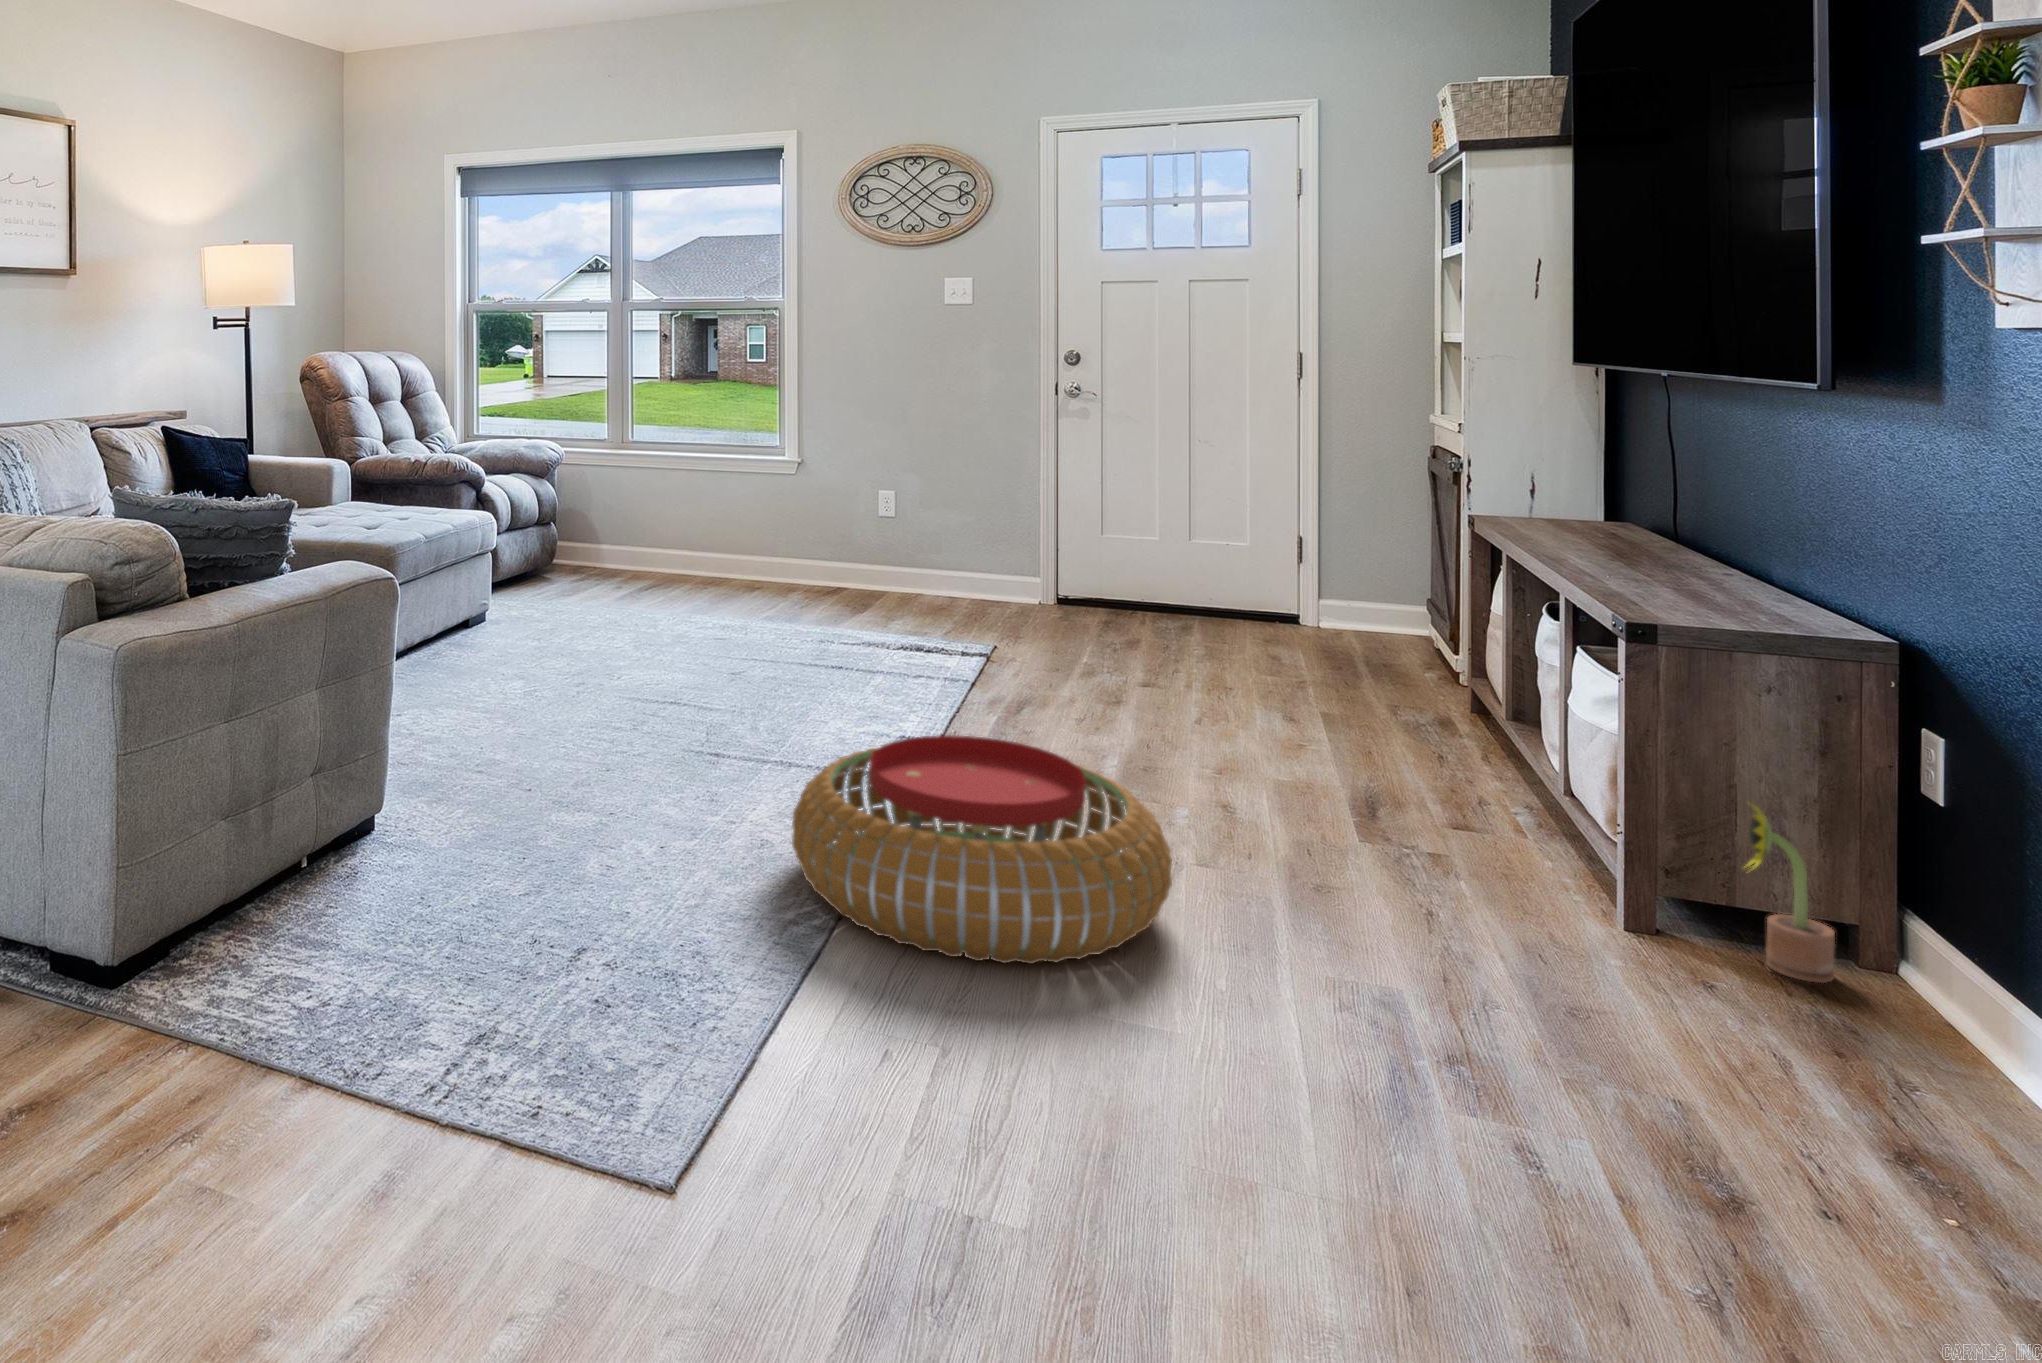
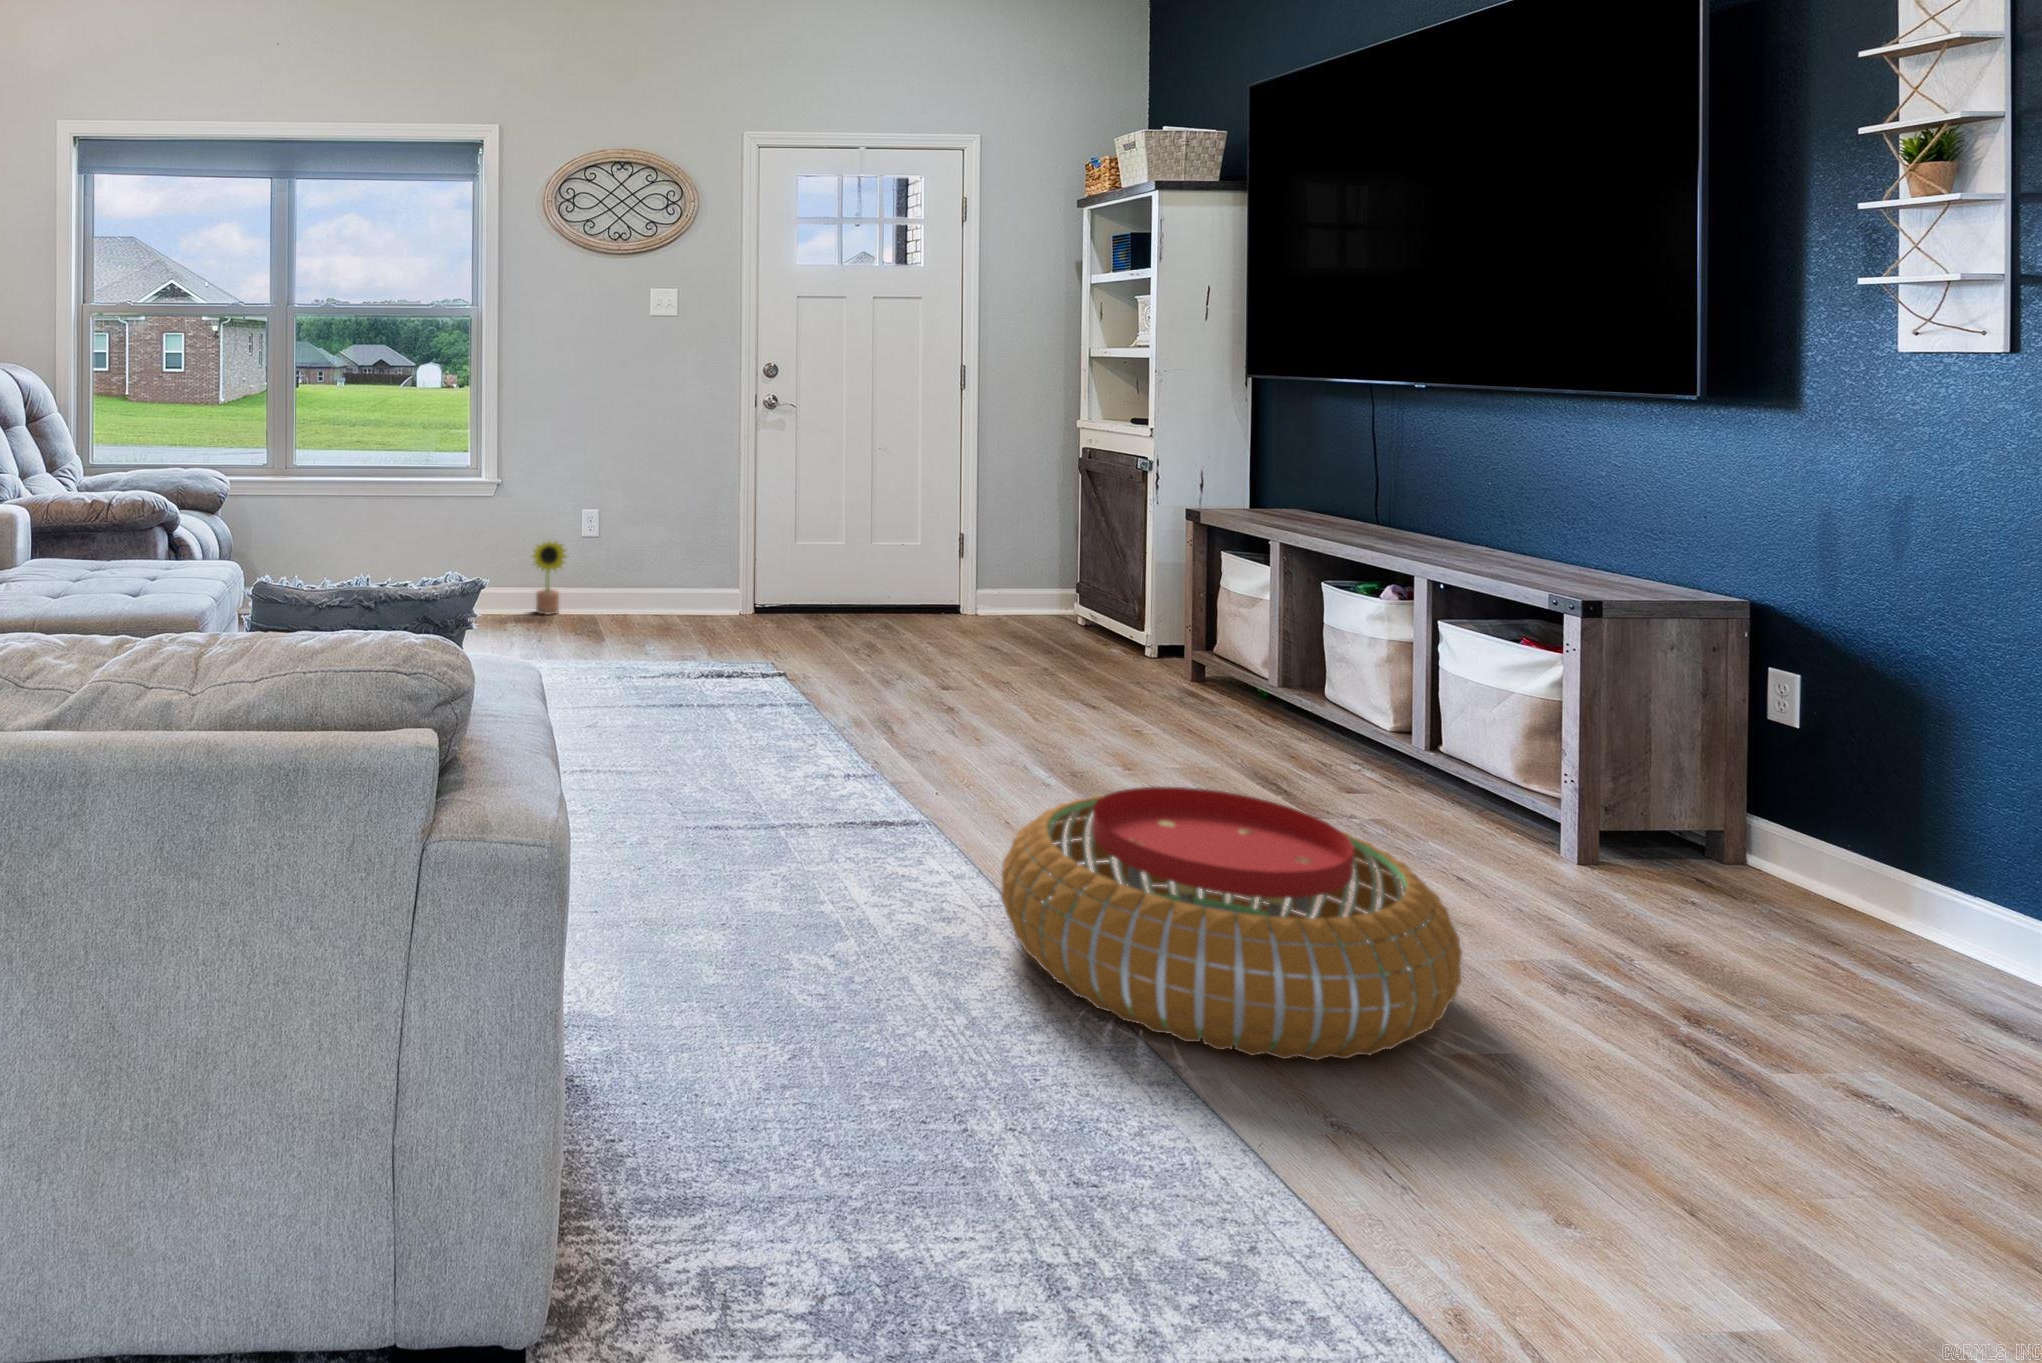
decorative plant: present [1744,803,1835,983] -> present [533,541,566,615]

